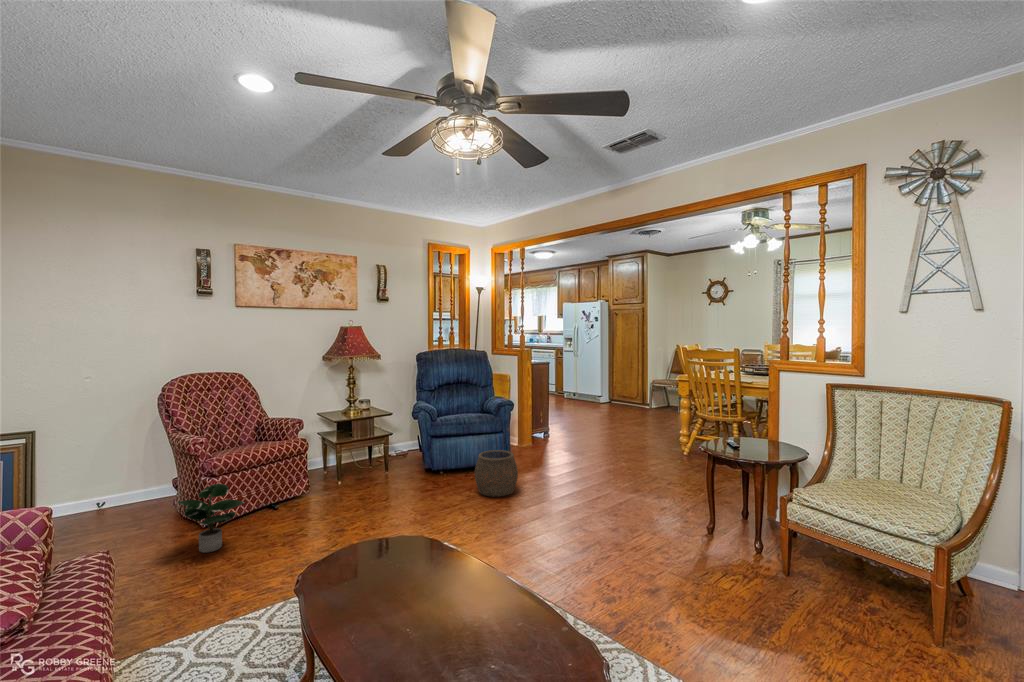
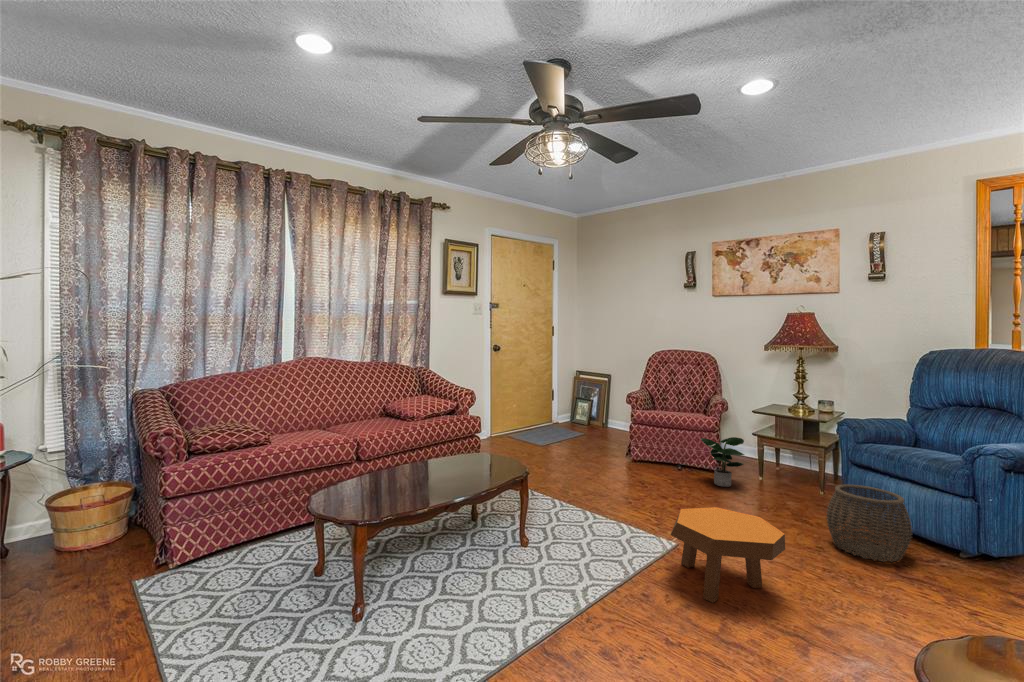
potted plant: present [178,484,244,553] -> present [701,437,744,487]
footstool: none [503,491,574,559] -> present [671,507,785,603]

